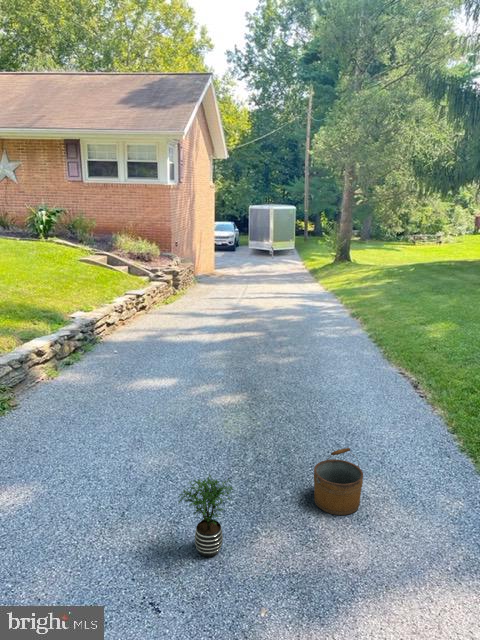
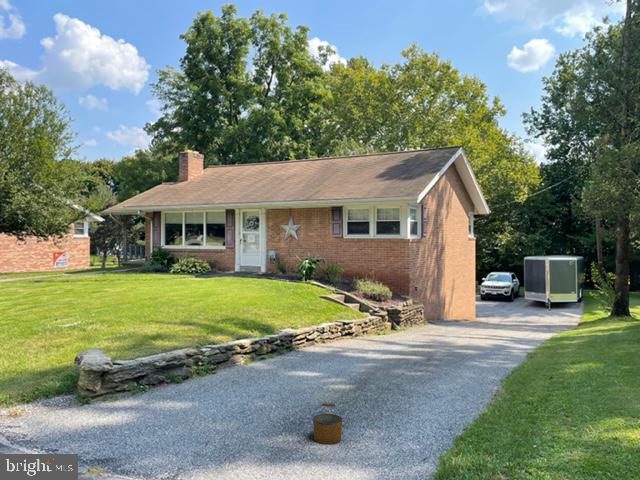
potted plant: present [179,474,233,557] -> none [226,395,255,439]

